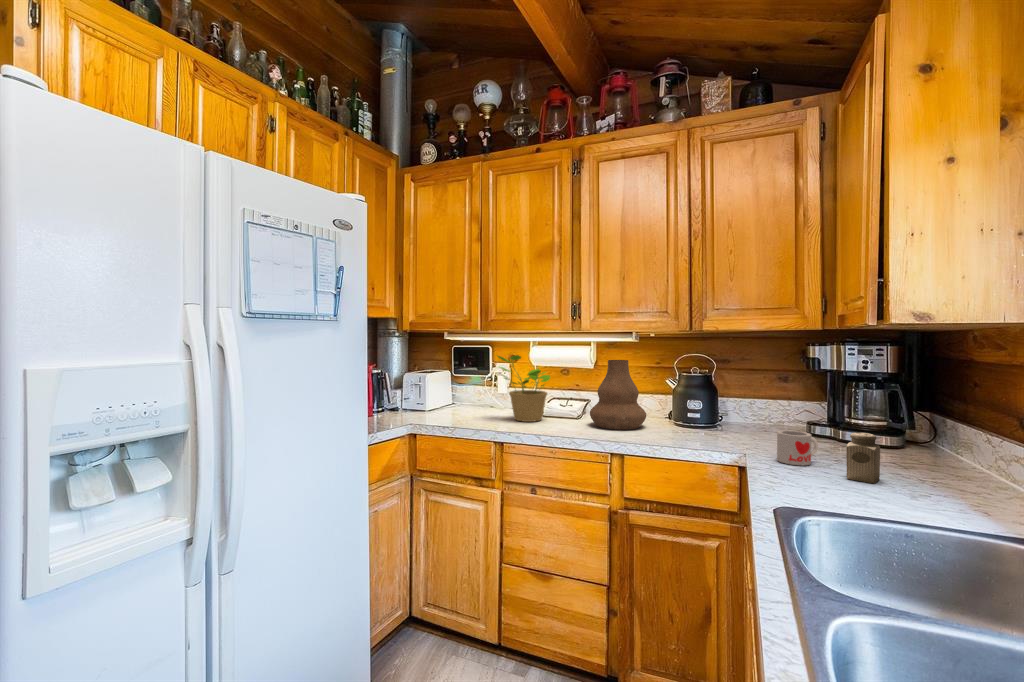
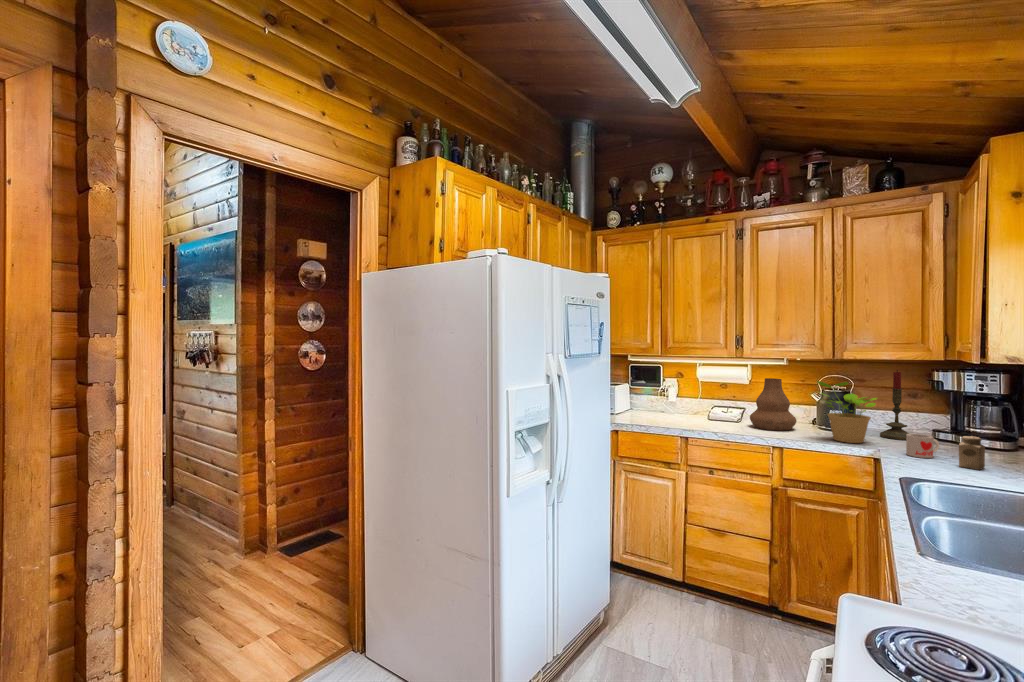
candle: none [745,345,784,437] -> present [880,370,909,440]
potted plant: present [497,355,550,422] -> present [817,381,877,443]

